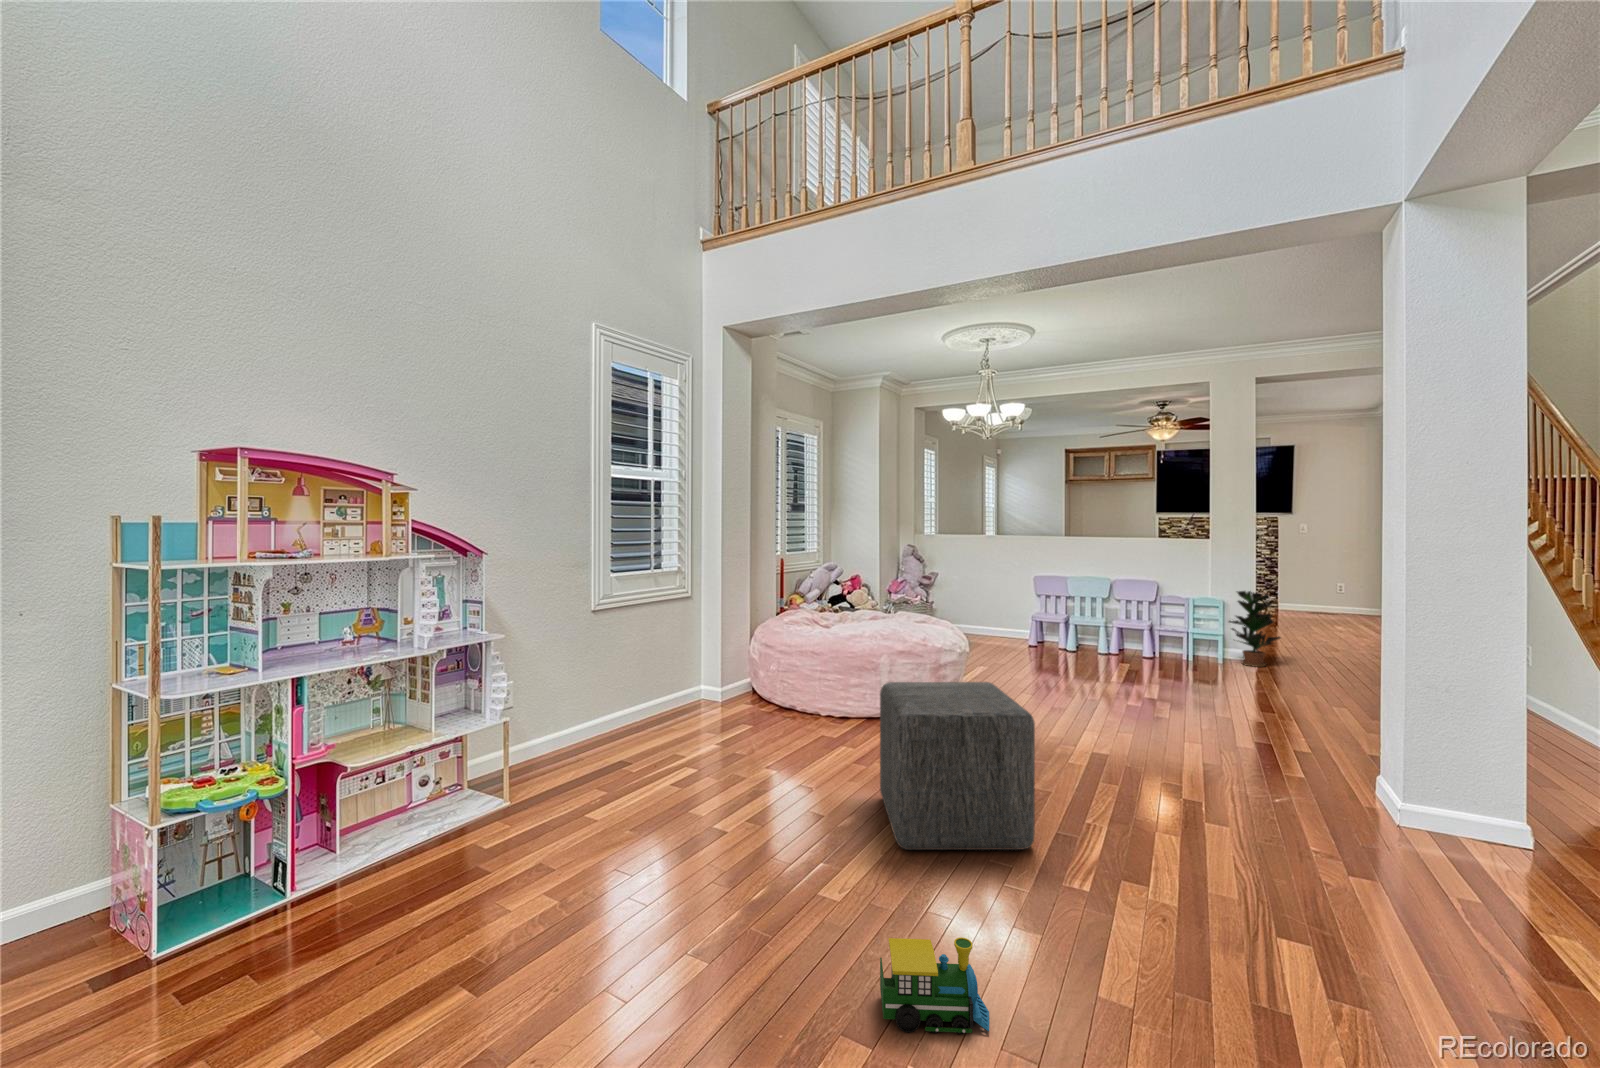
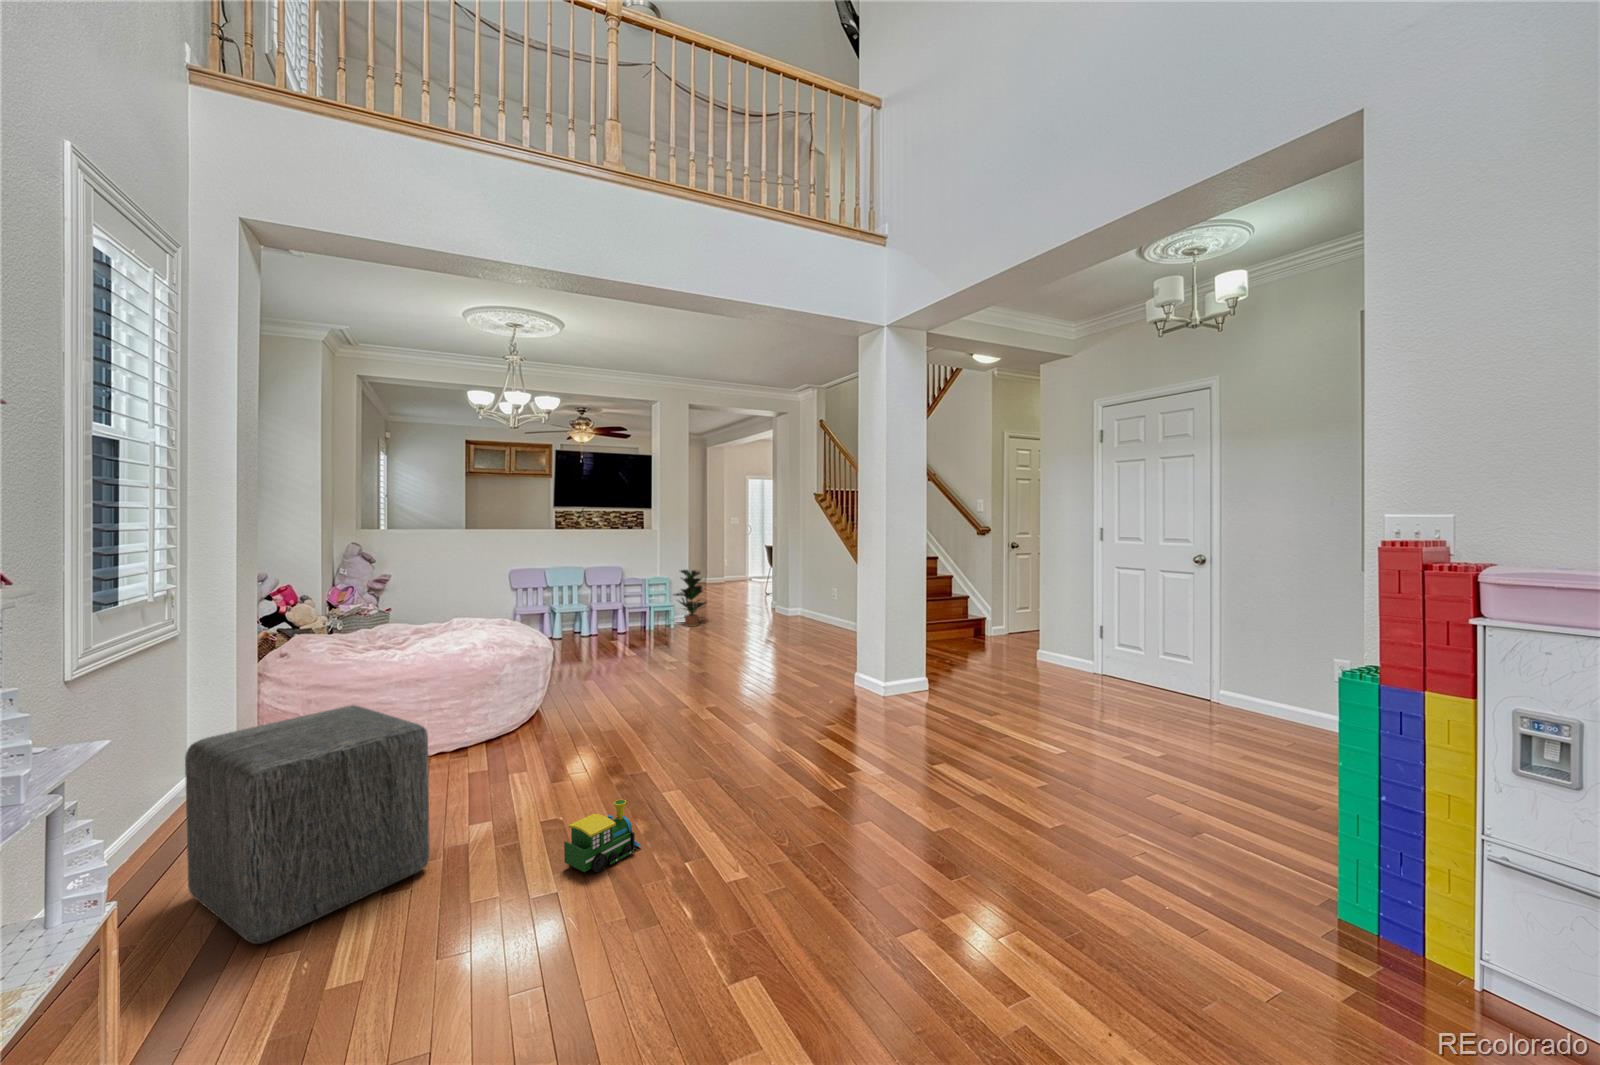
ottoman: present [880,682,1035,850] -> present [185,705,430,944]
toy train: present [880,937,989,1034] -> present [564,800,641,872]

